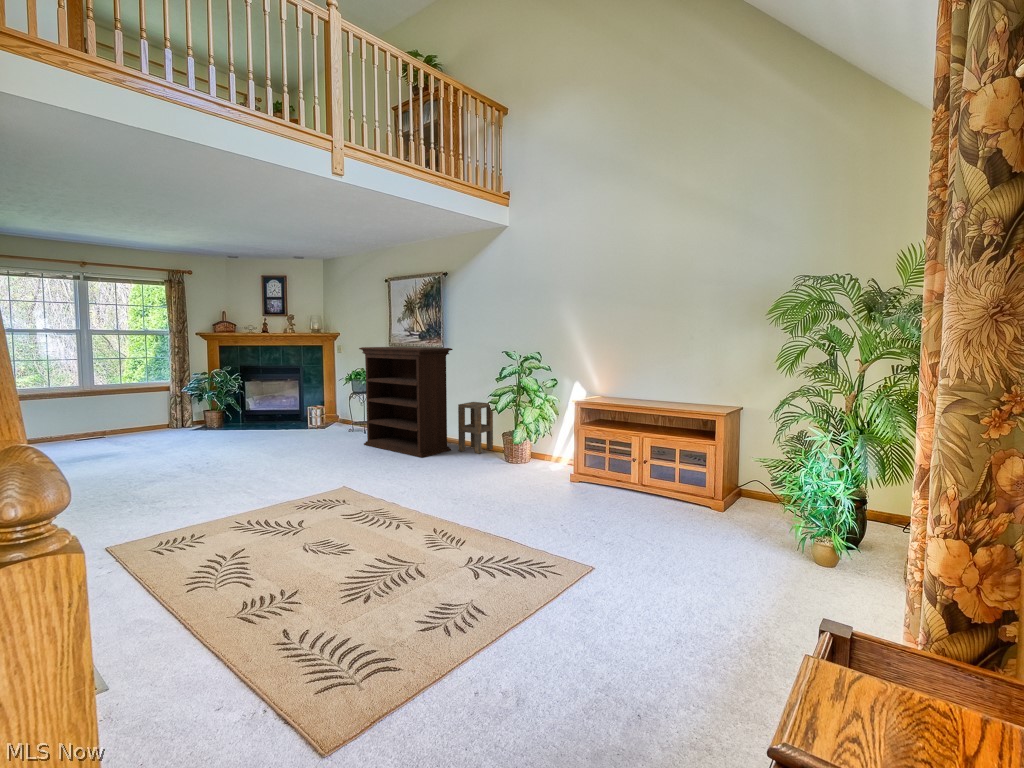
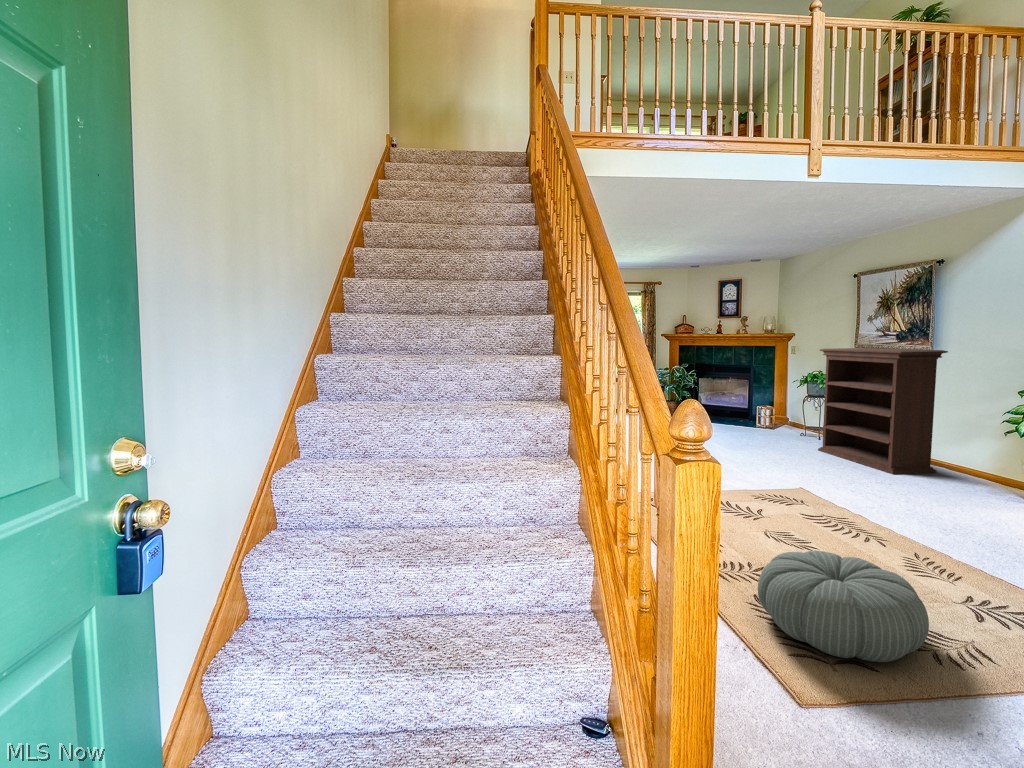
side table: present [458,402,493,454] -> none [948,417,1010,483]
pouf: none [283,554,439,672] -> present [758,550,929,662]

